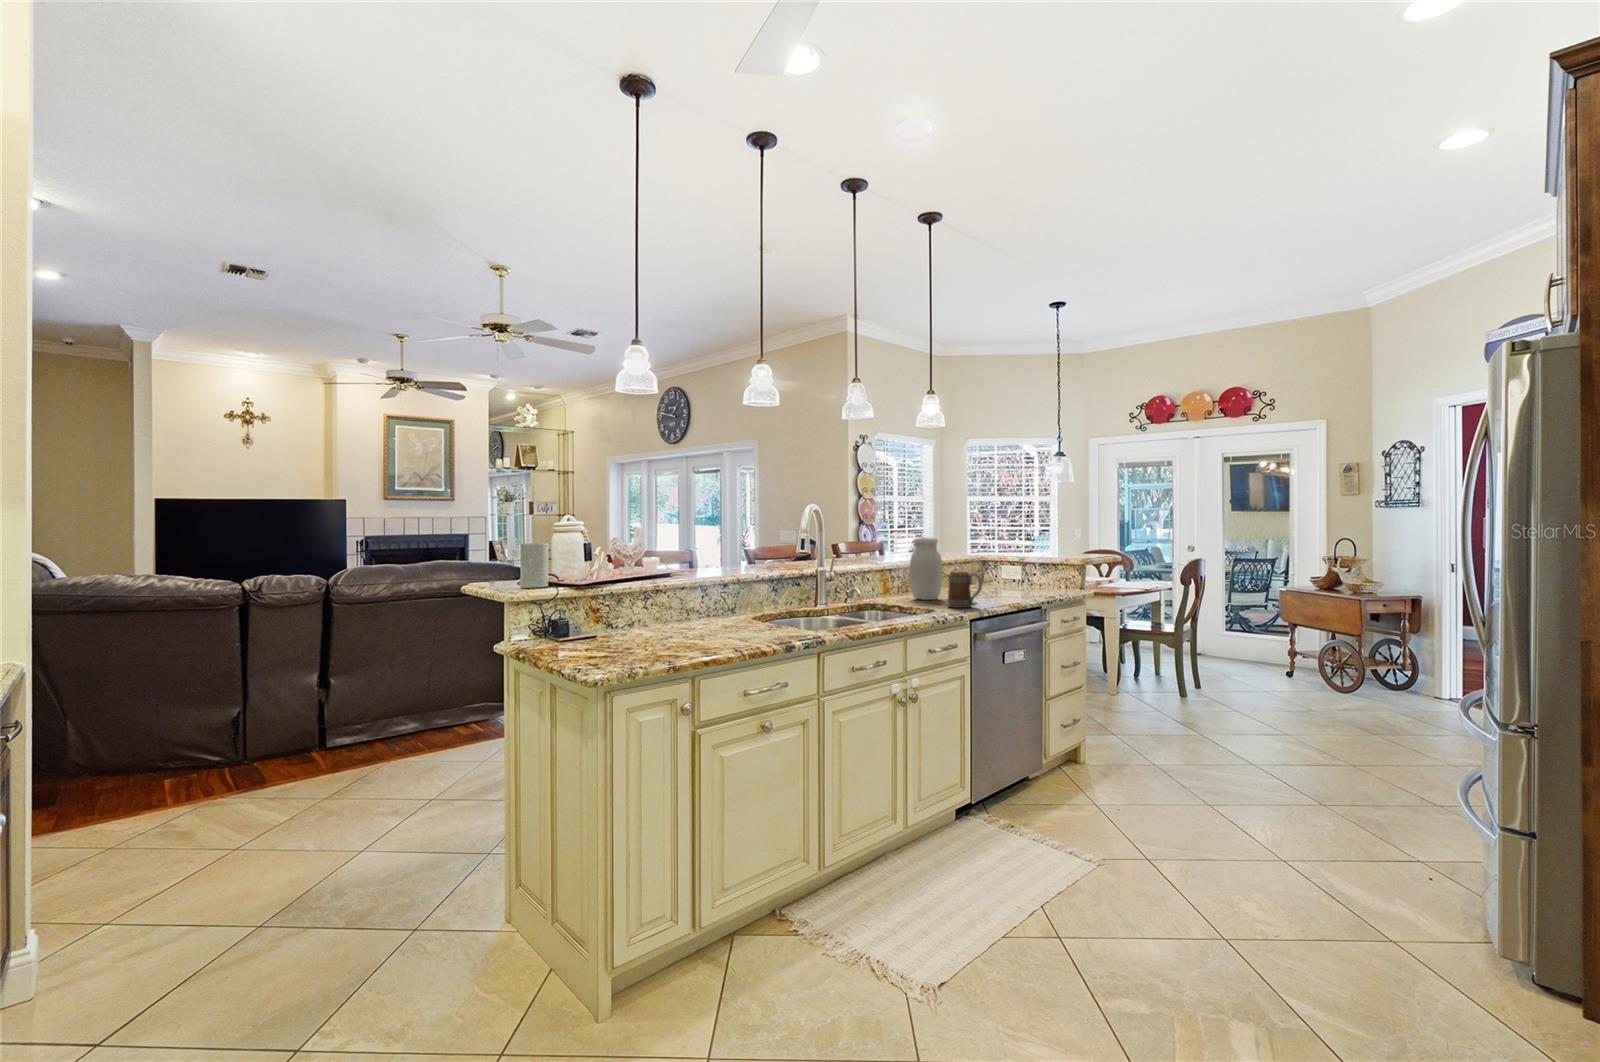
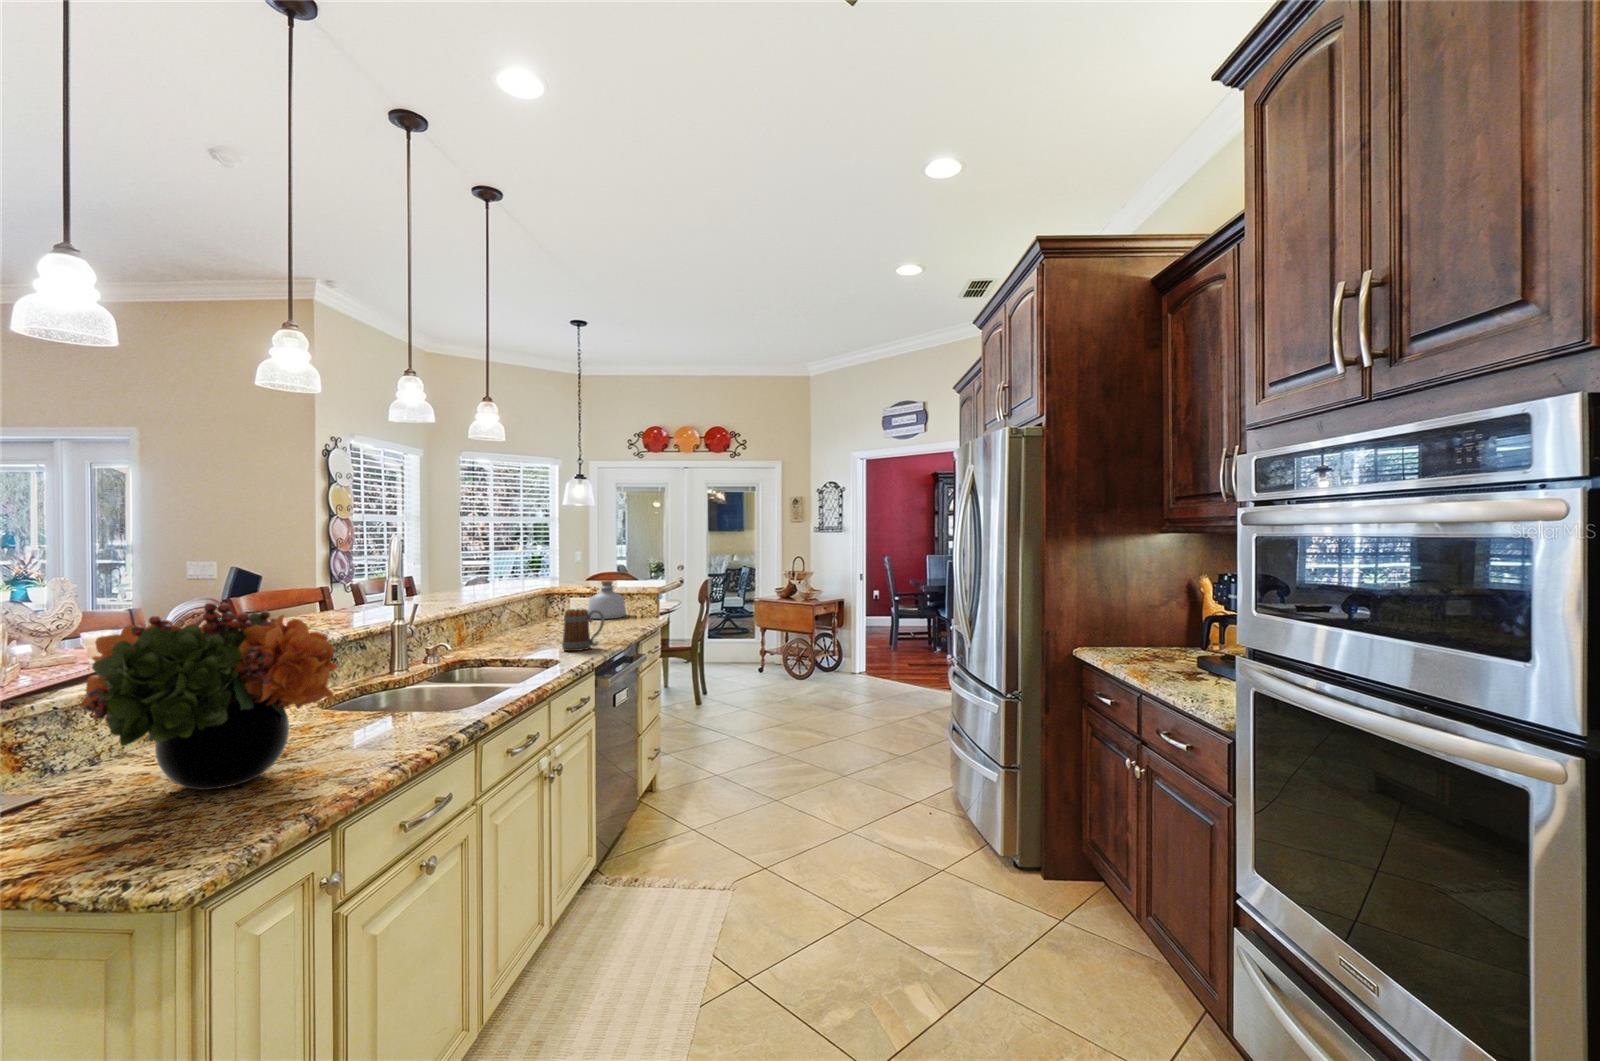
jar: present [909,537,942,600] -> none [496,570,537,645]
flower arrangement: none [597,540,717,643] -> present [81,603,338,790]
bottle: none [1013,552,1051,588] -> present [588,580,626,619]

